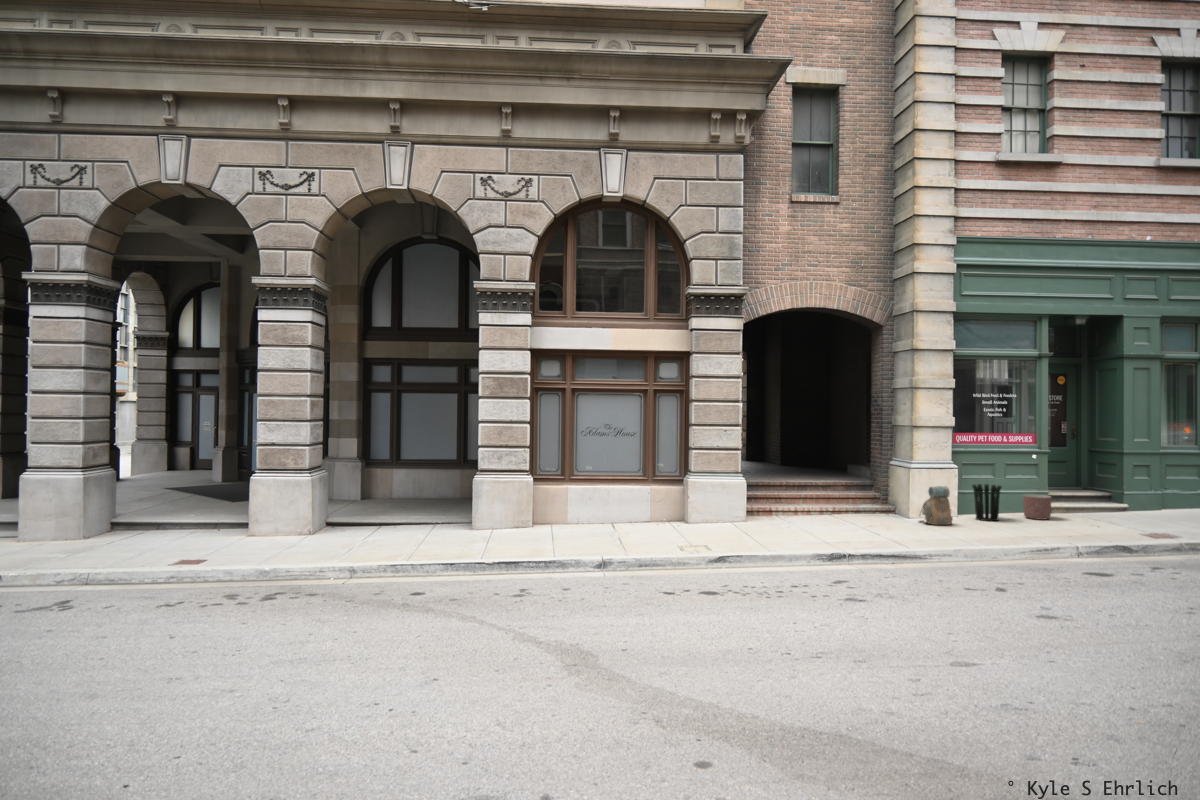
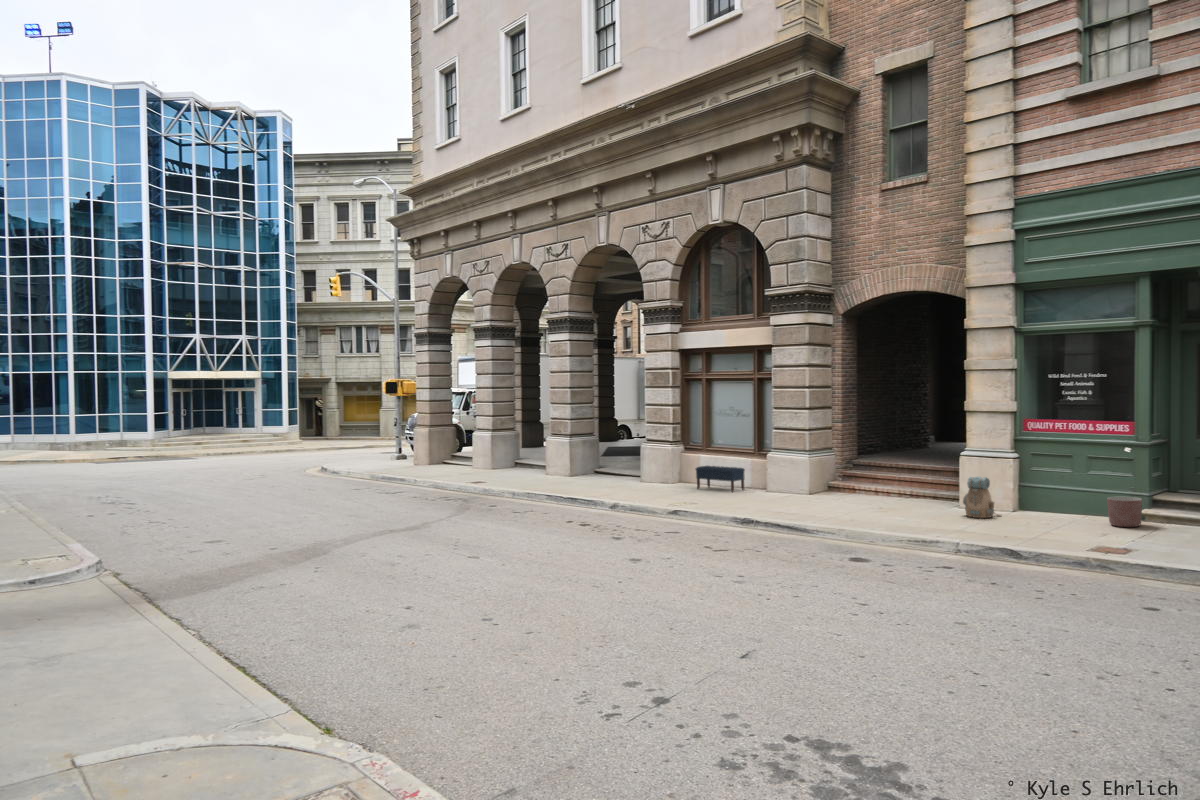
waste bin: present [972,484,1002,521] -> none [1039,479,1075,522]
bench: none [565,497,627,529] -> present [696,466,745,492]

